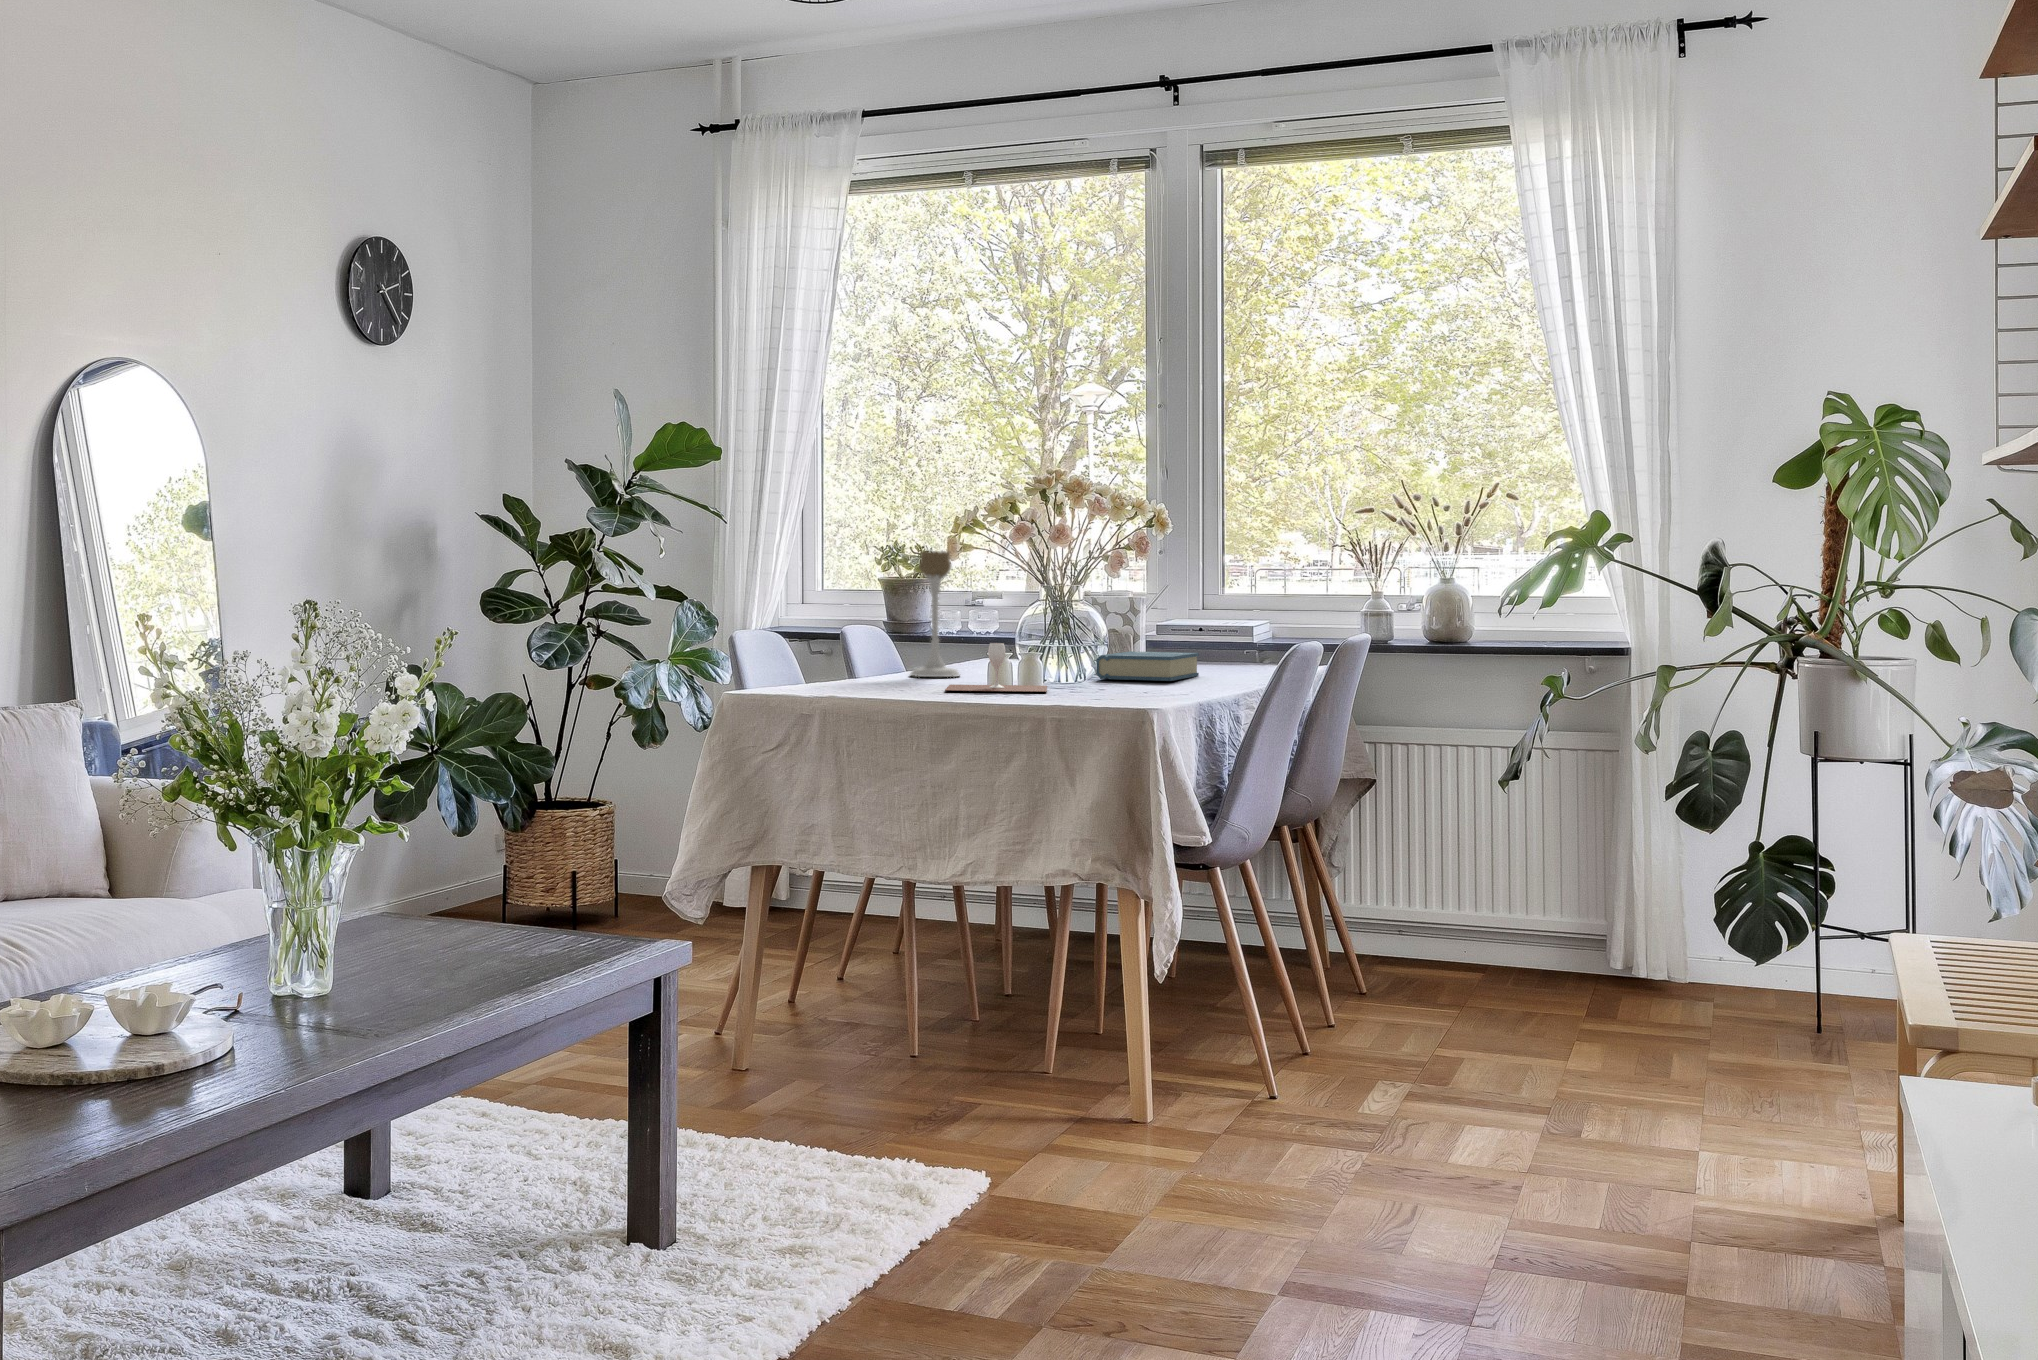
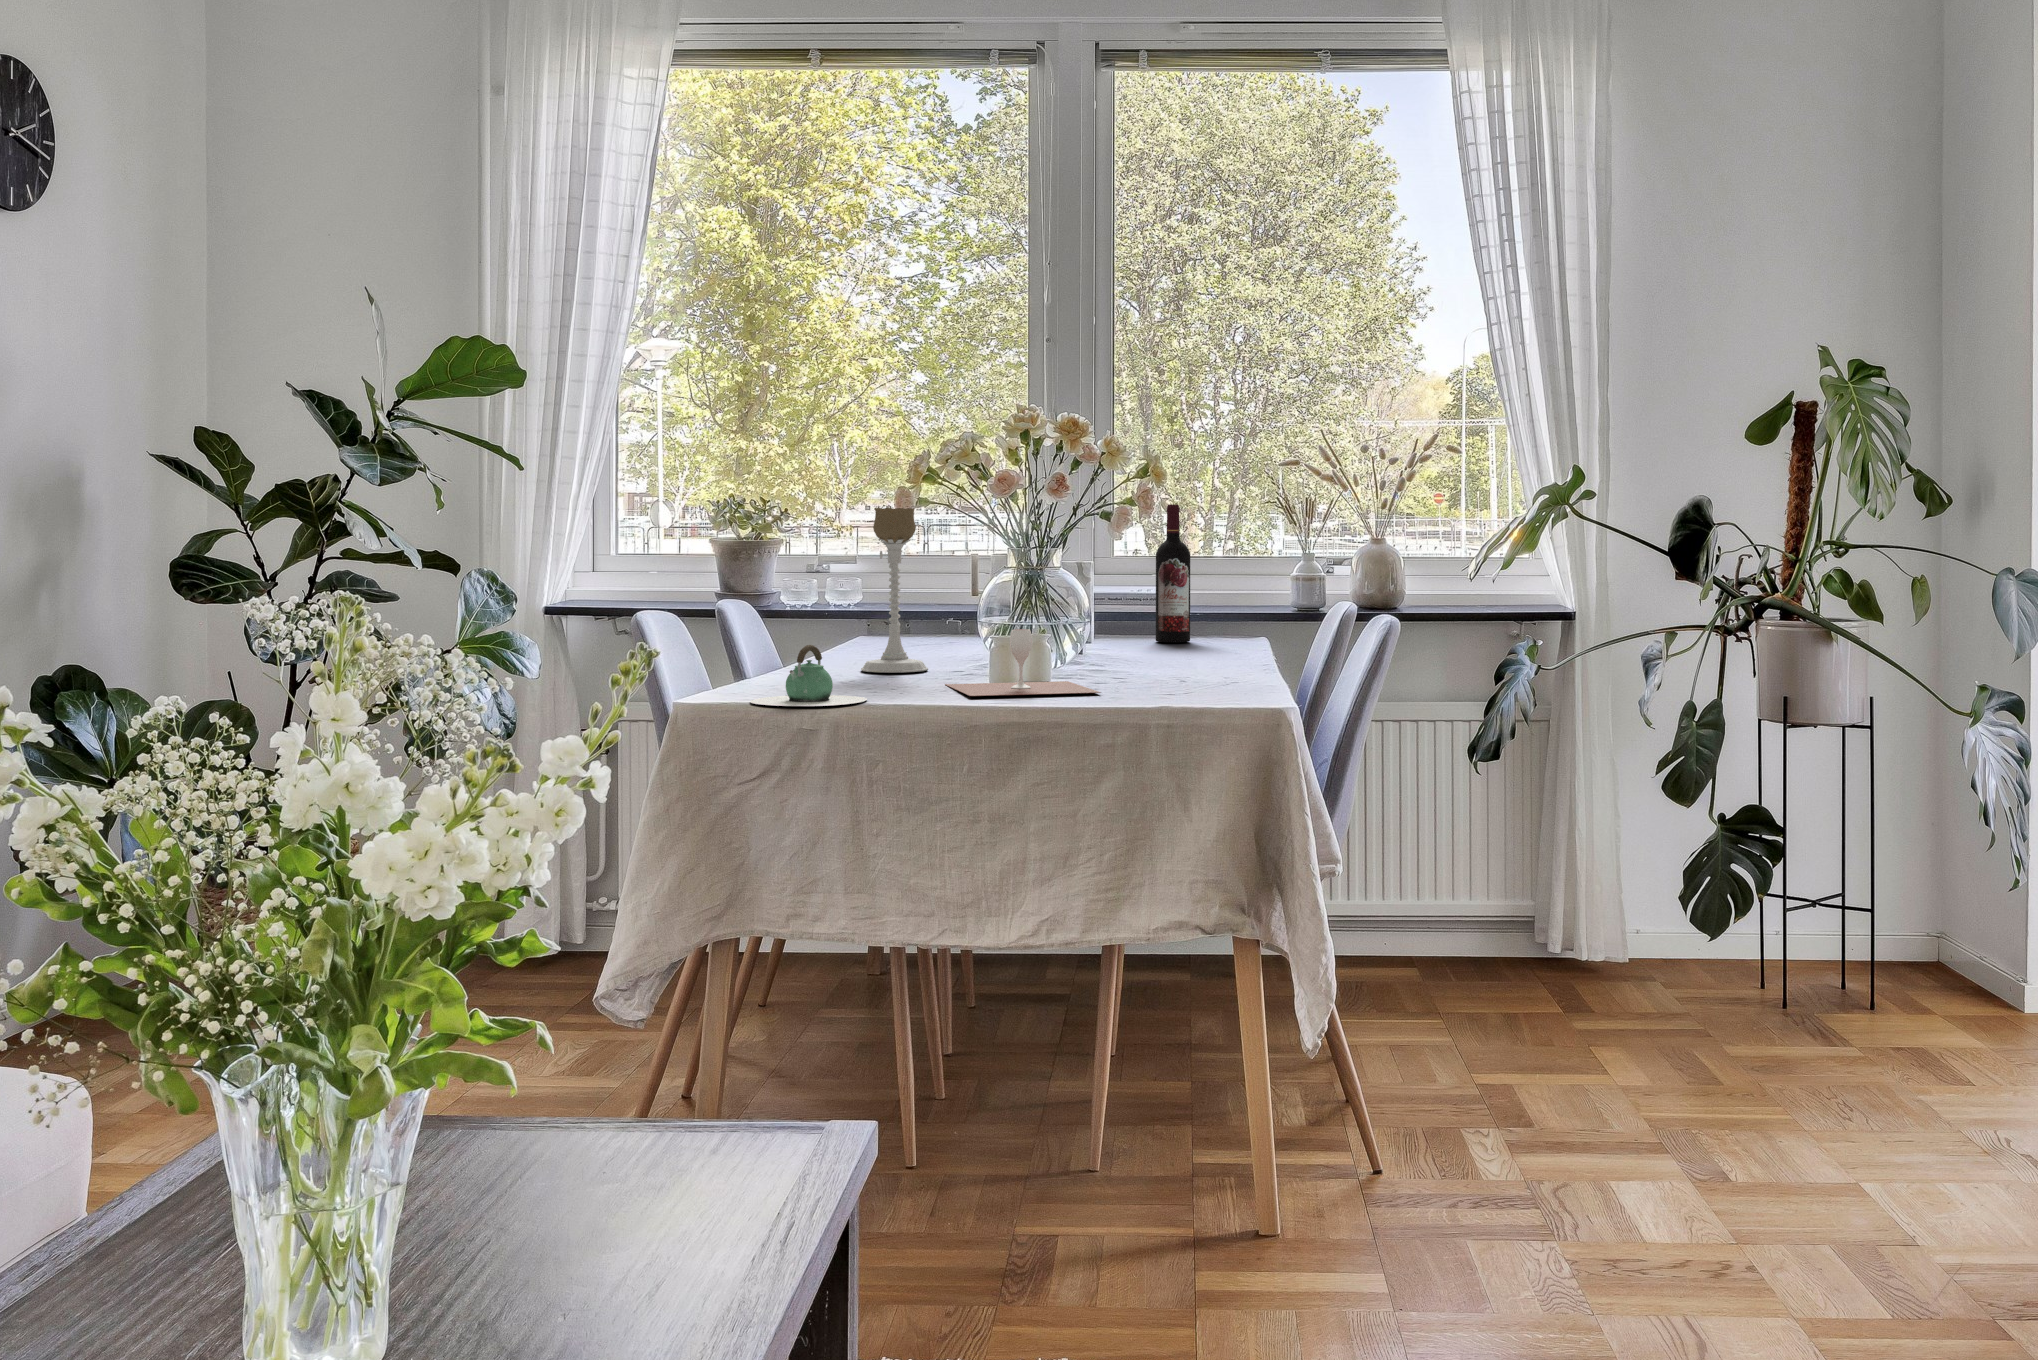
wine bottle: none [1198,548,1228,665] -> present [1156,505,1190,642]
teapot: none [788,649,872,692] -> present [751,645,867,706]
hardback book: present [1096,651,1199,681] -> none [1105,631,1201,668]

